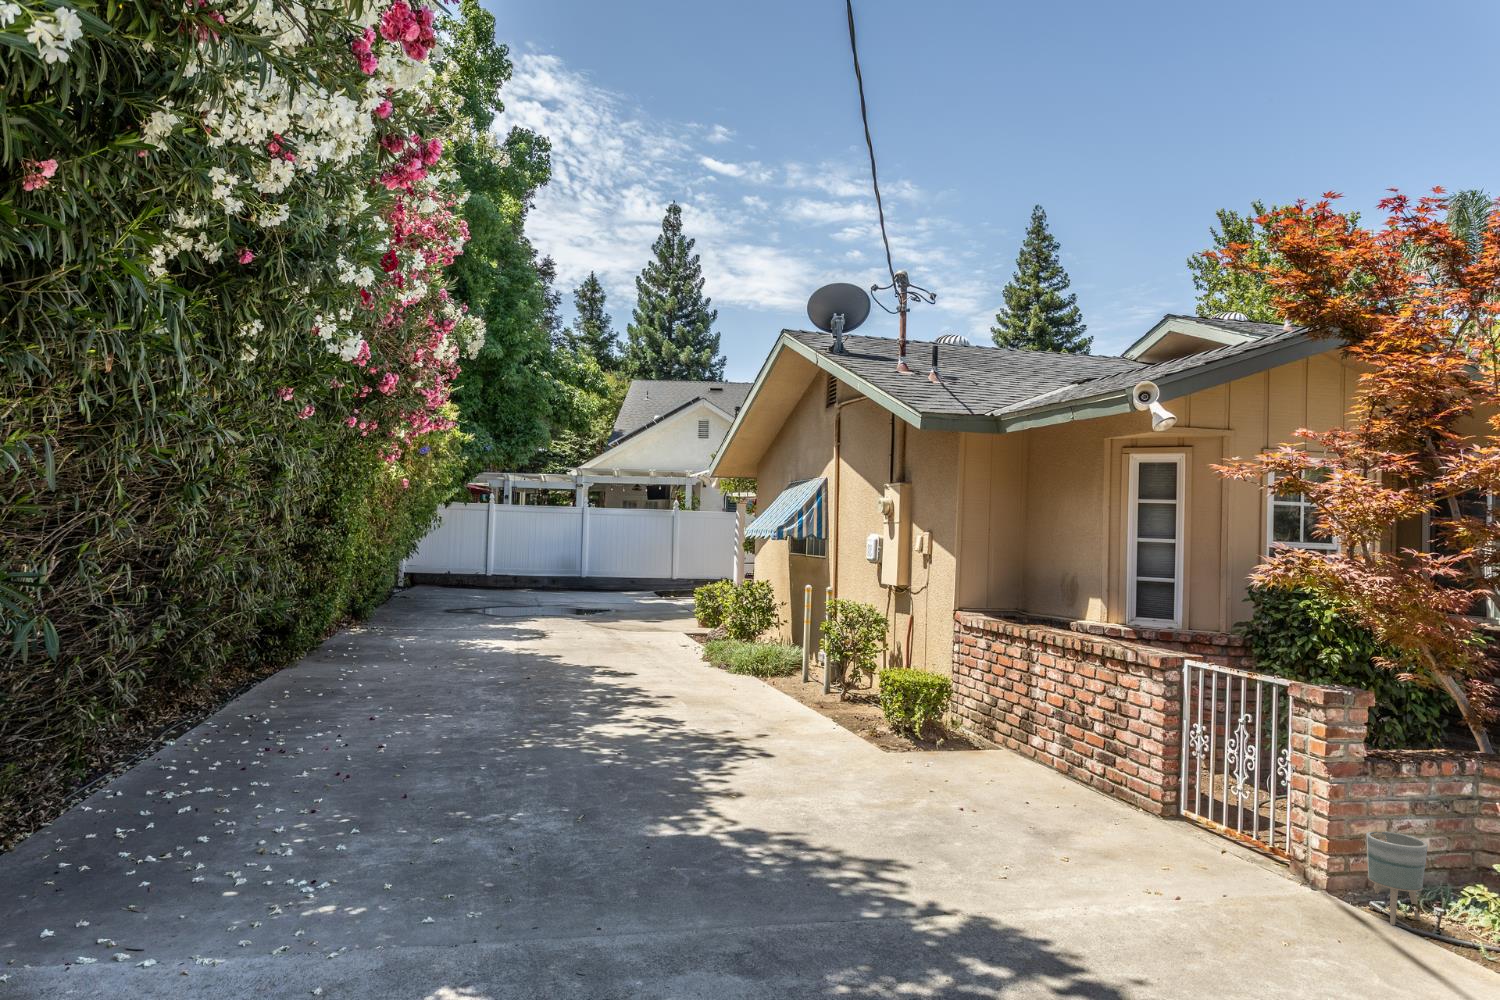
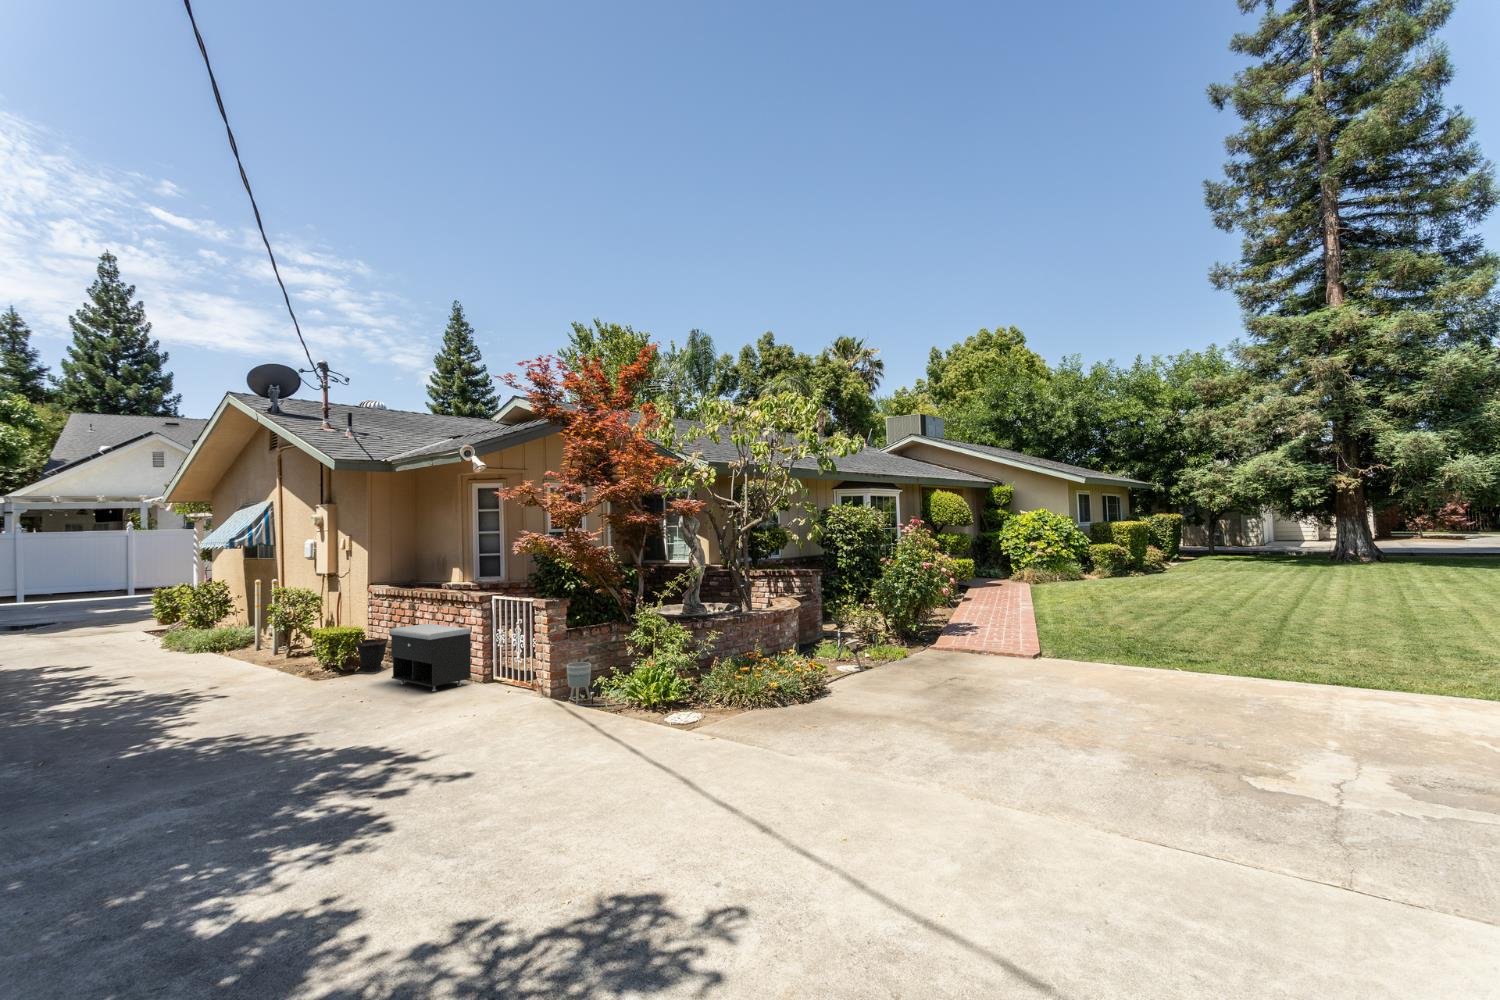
storage bench: none [997,689,1138,814] -> present [390,624,471,691]
bucket: none [935,693,986,755] -> present [356,639,389,674]

